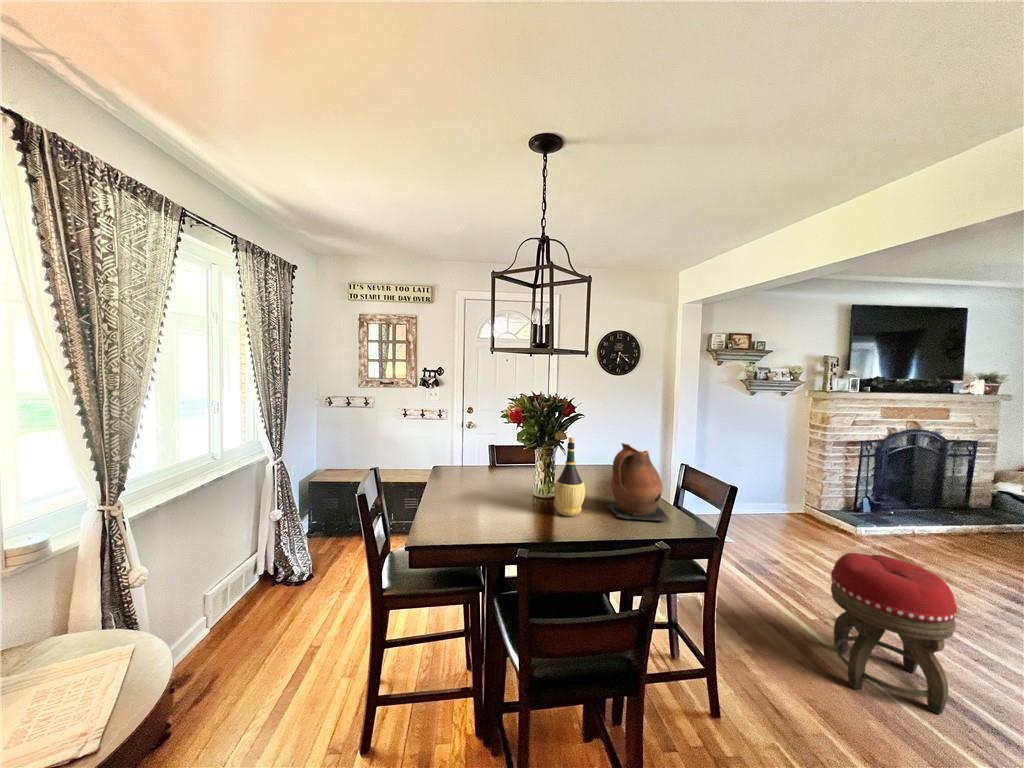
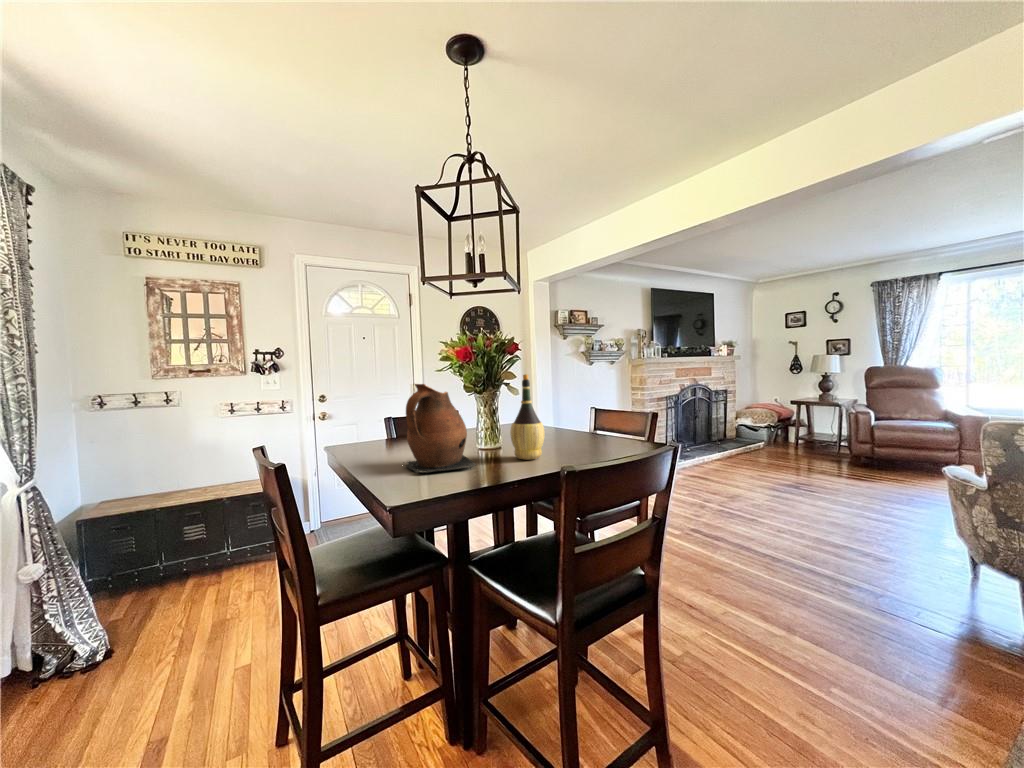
ceramic pitcher: present [608,443,669,522] -> present [405,384,476,473]
footstool: present [831,553,957,714] -> none [699,466,785,574]

